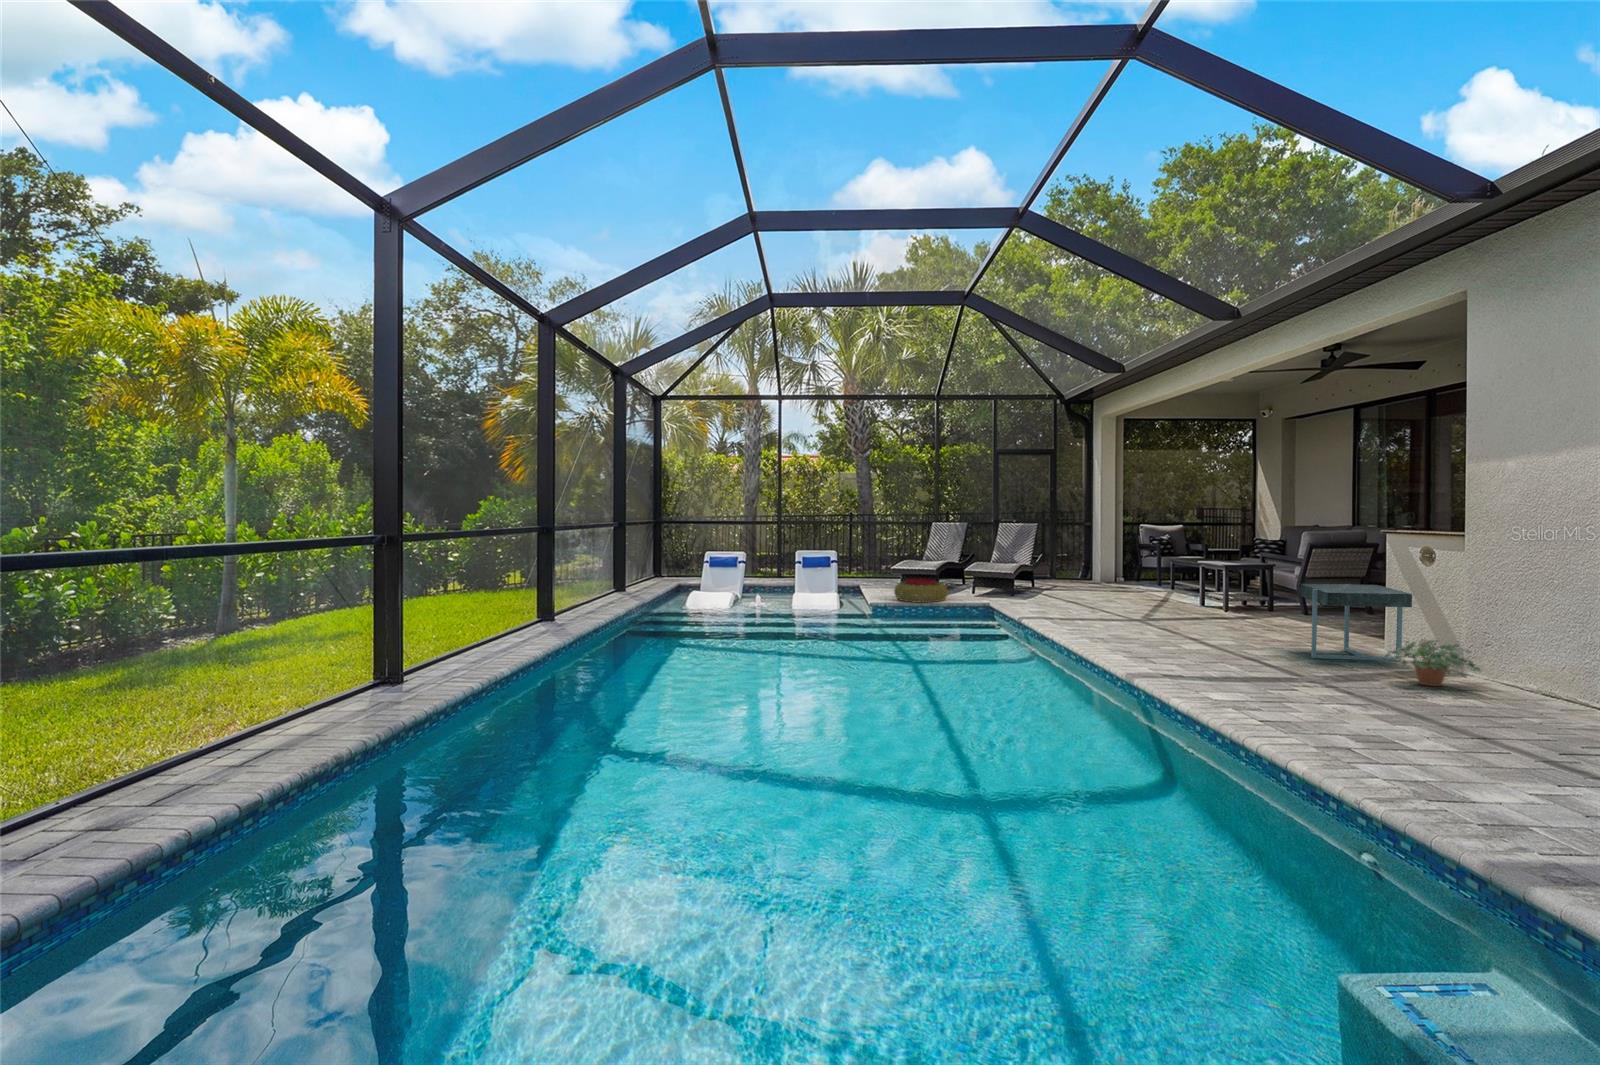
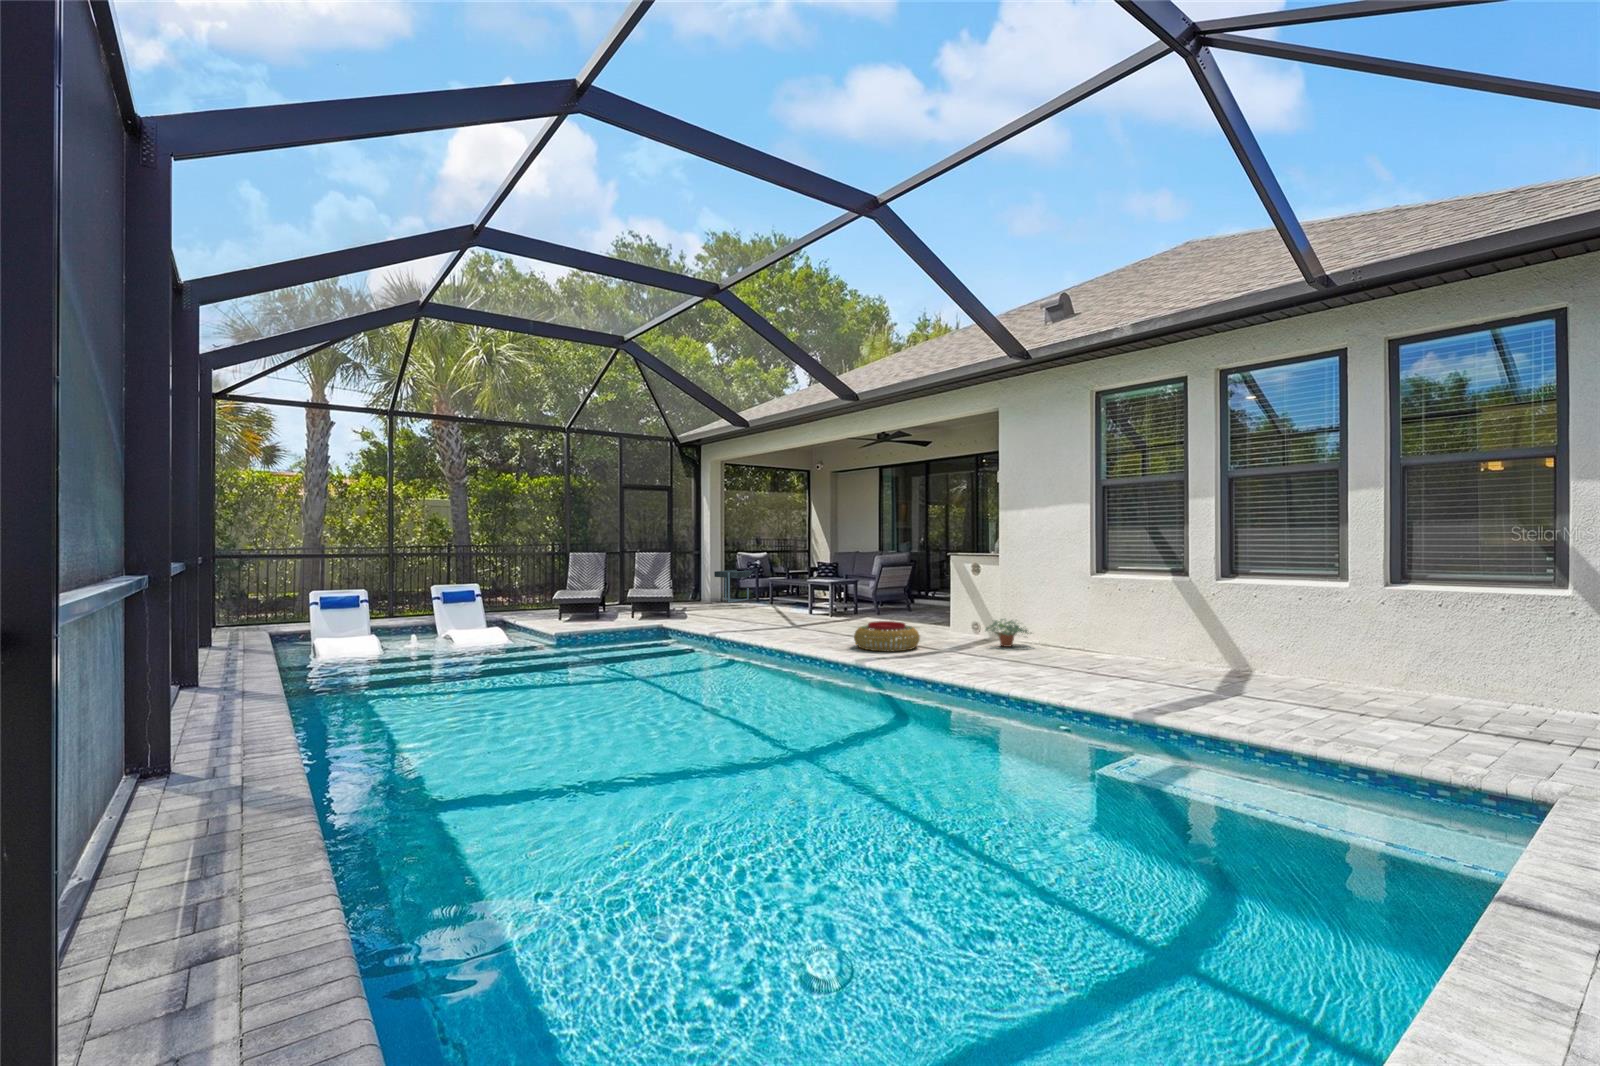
pouf: present [894,578,948,603] -> present [854,621,920,652]
side table: present [1300,584,1412,661] -> present [714,570,753,602]

